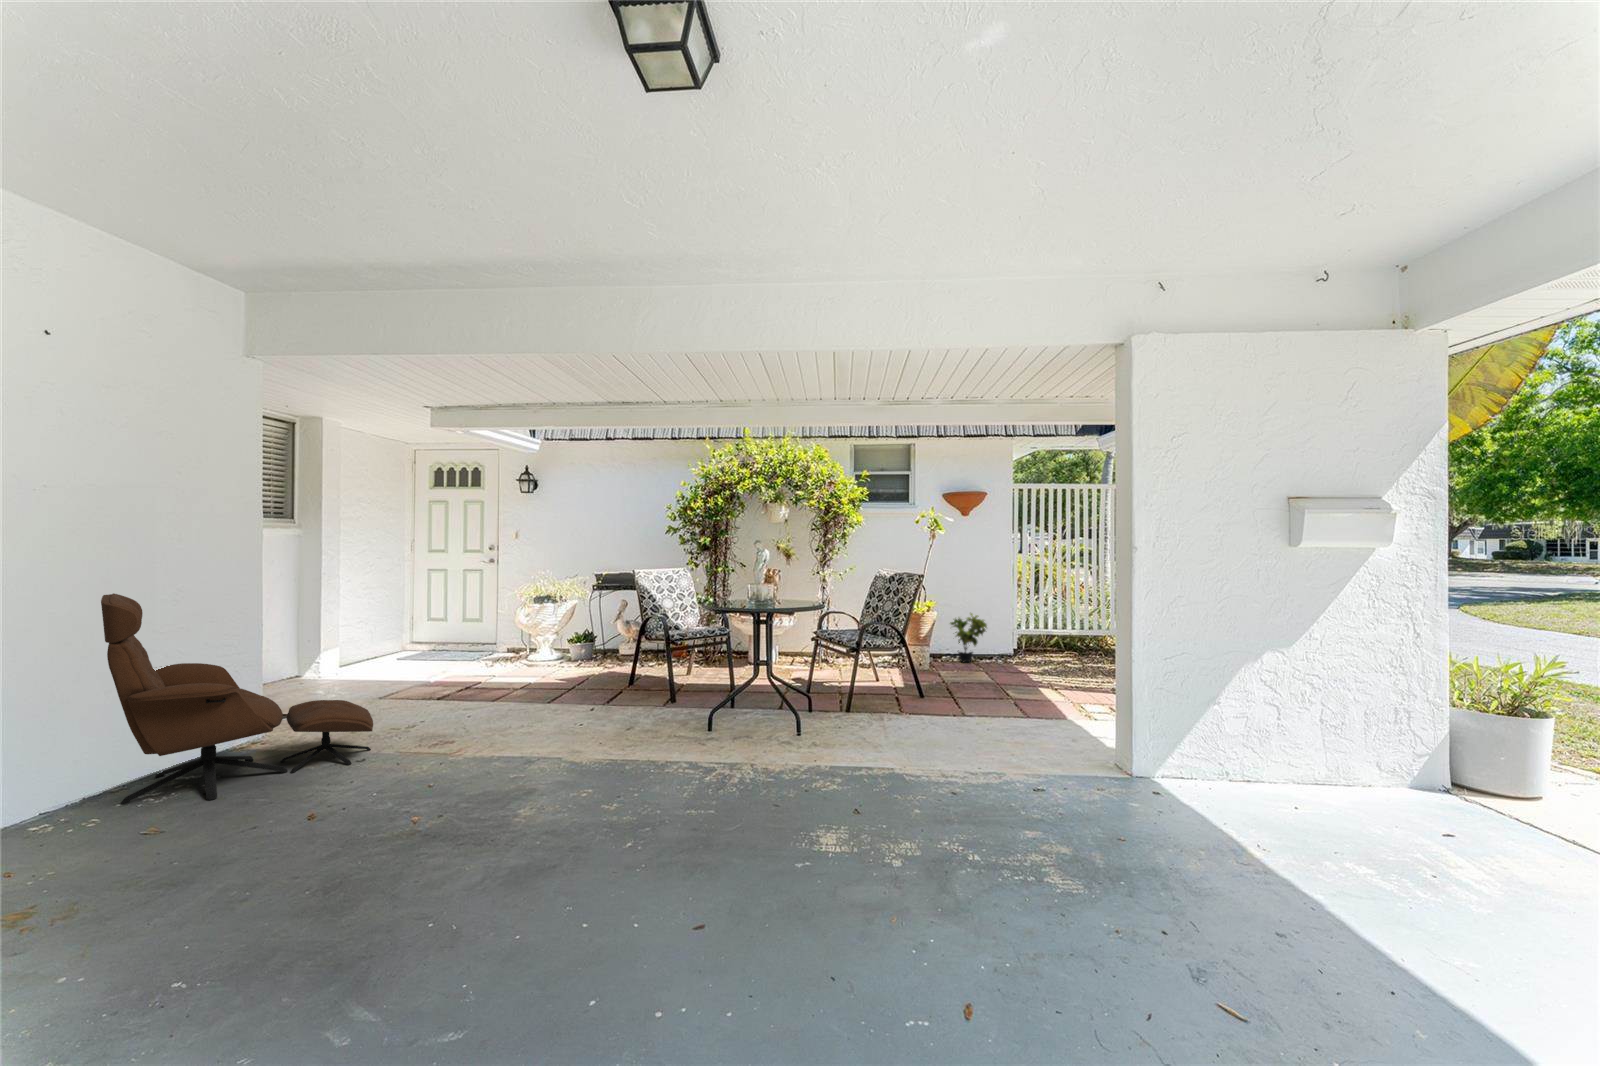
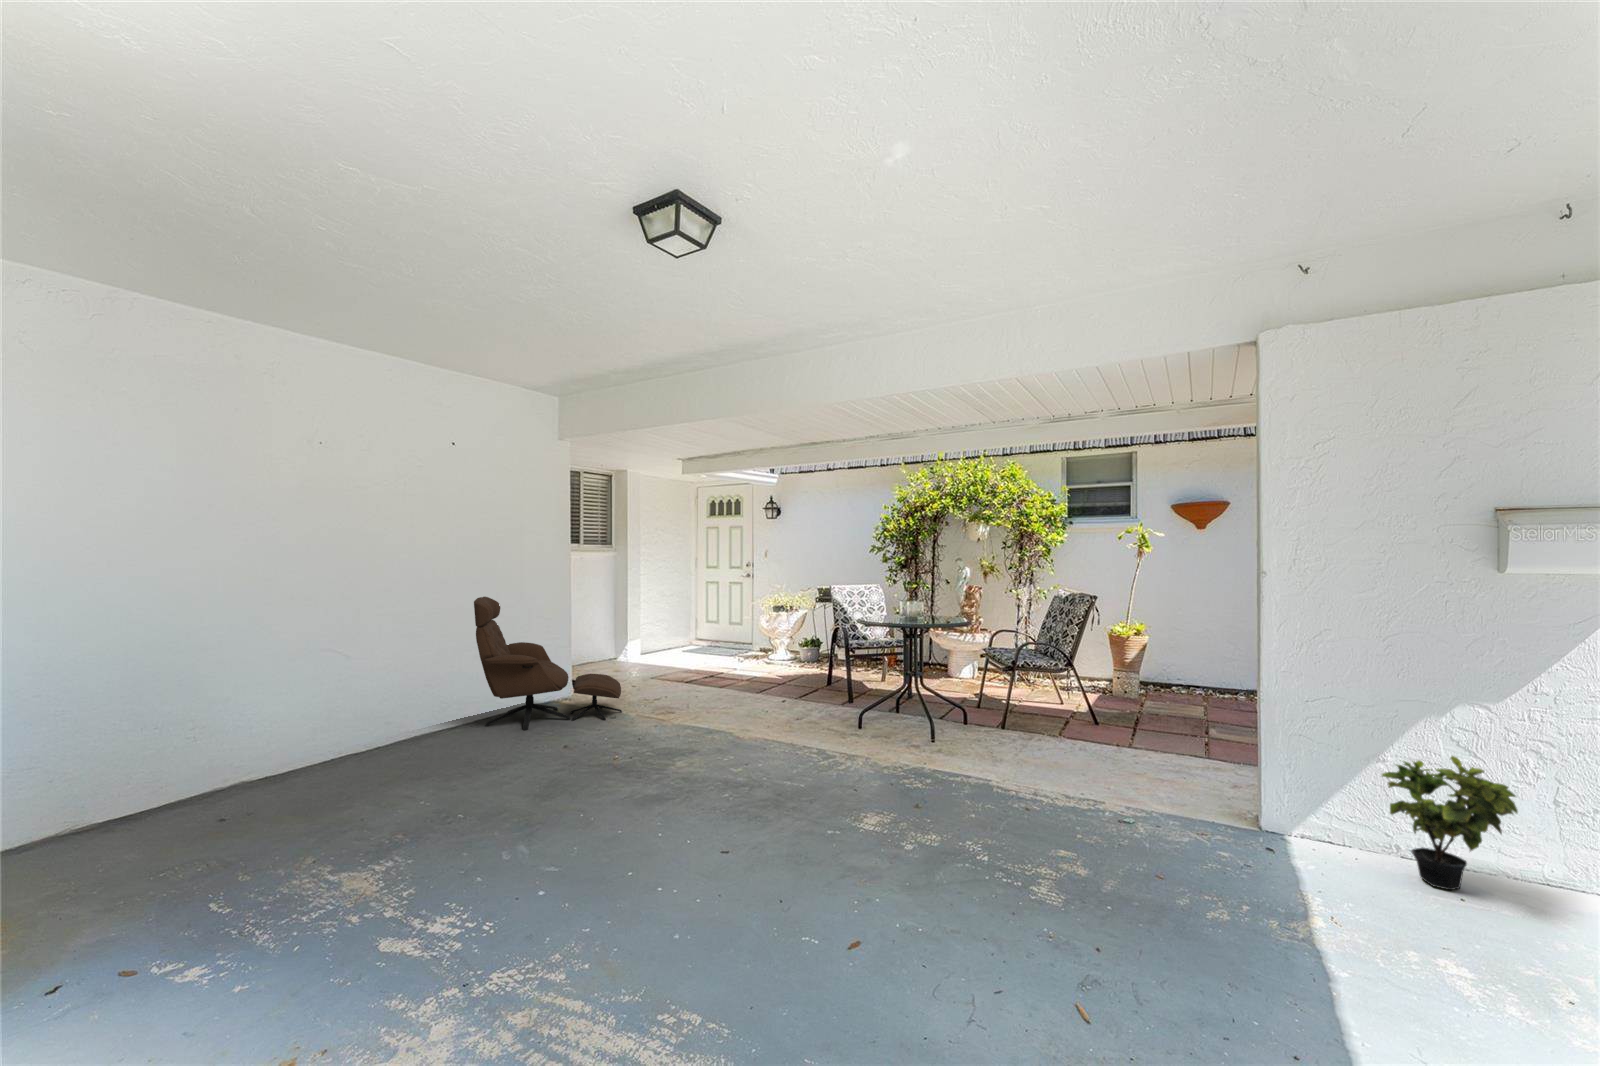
potted plant: present [950,613,987,662] -> present [1382,756,1518,890]

